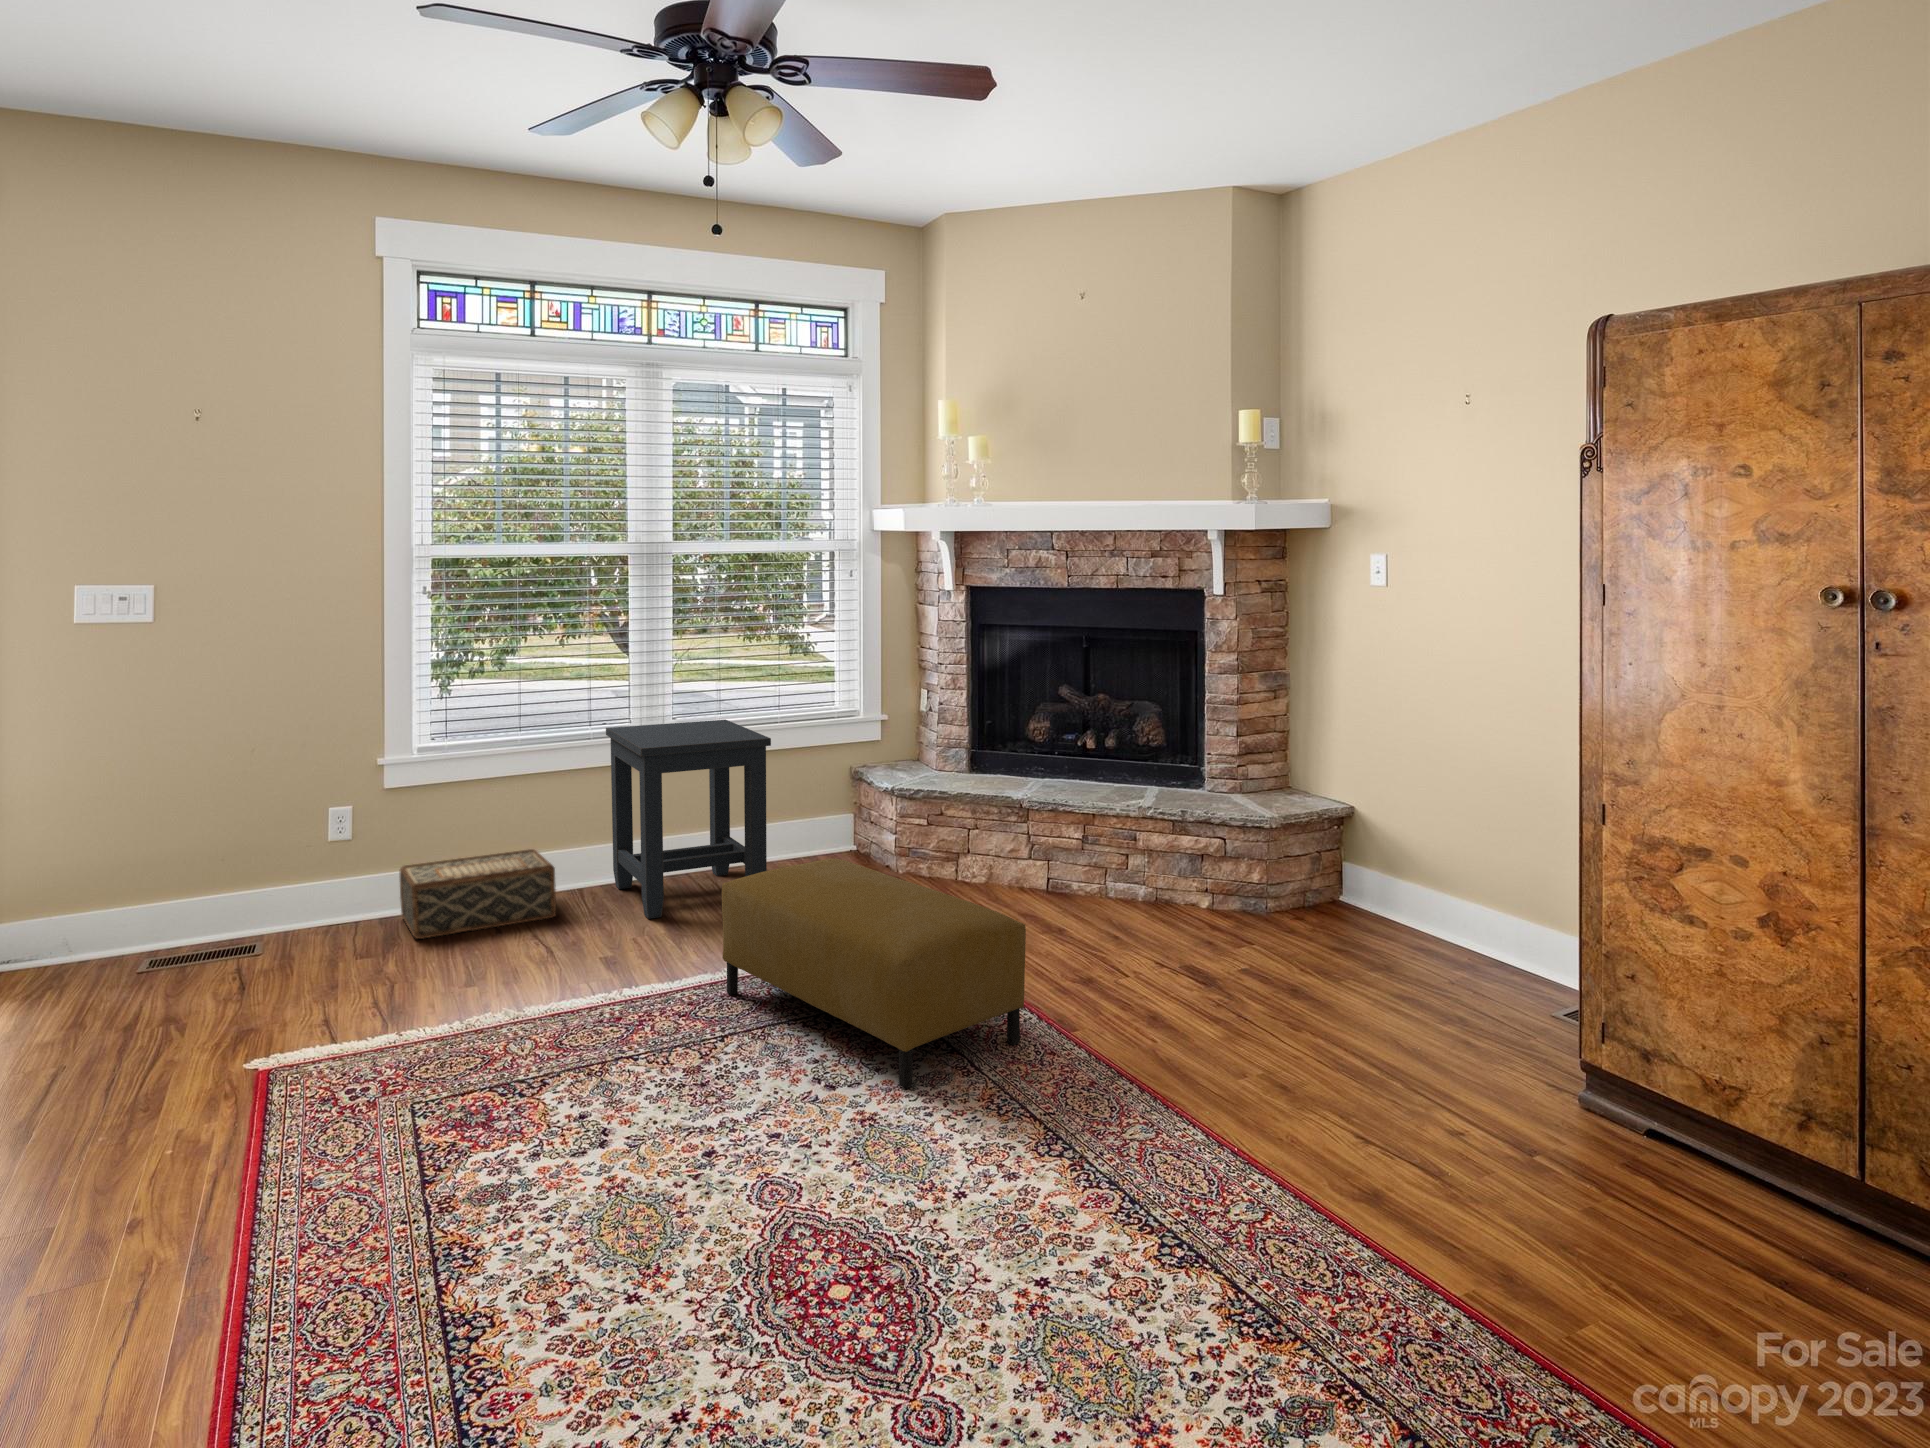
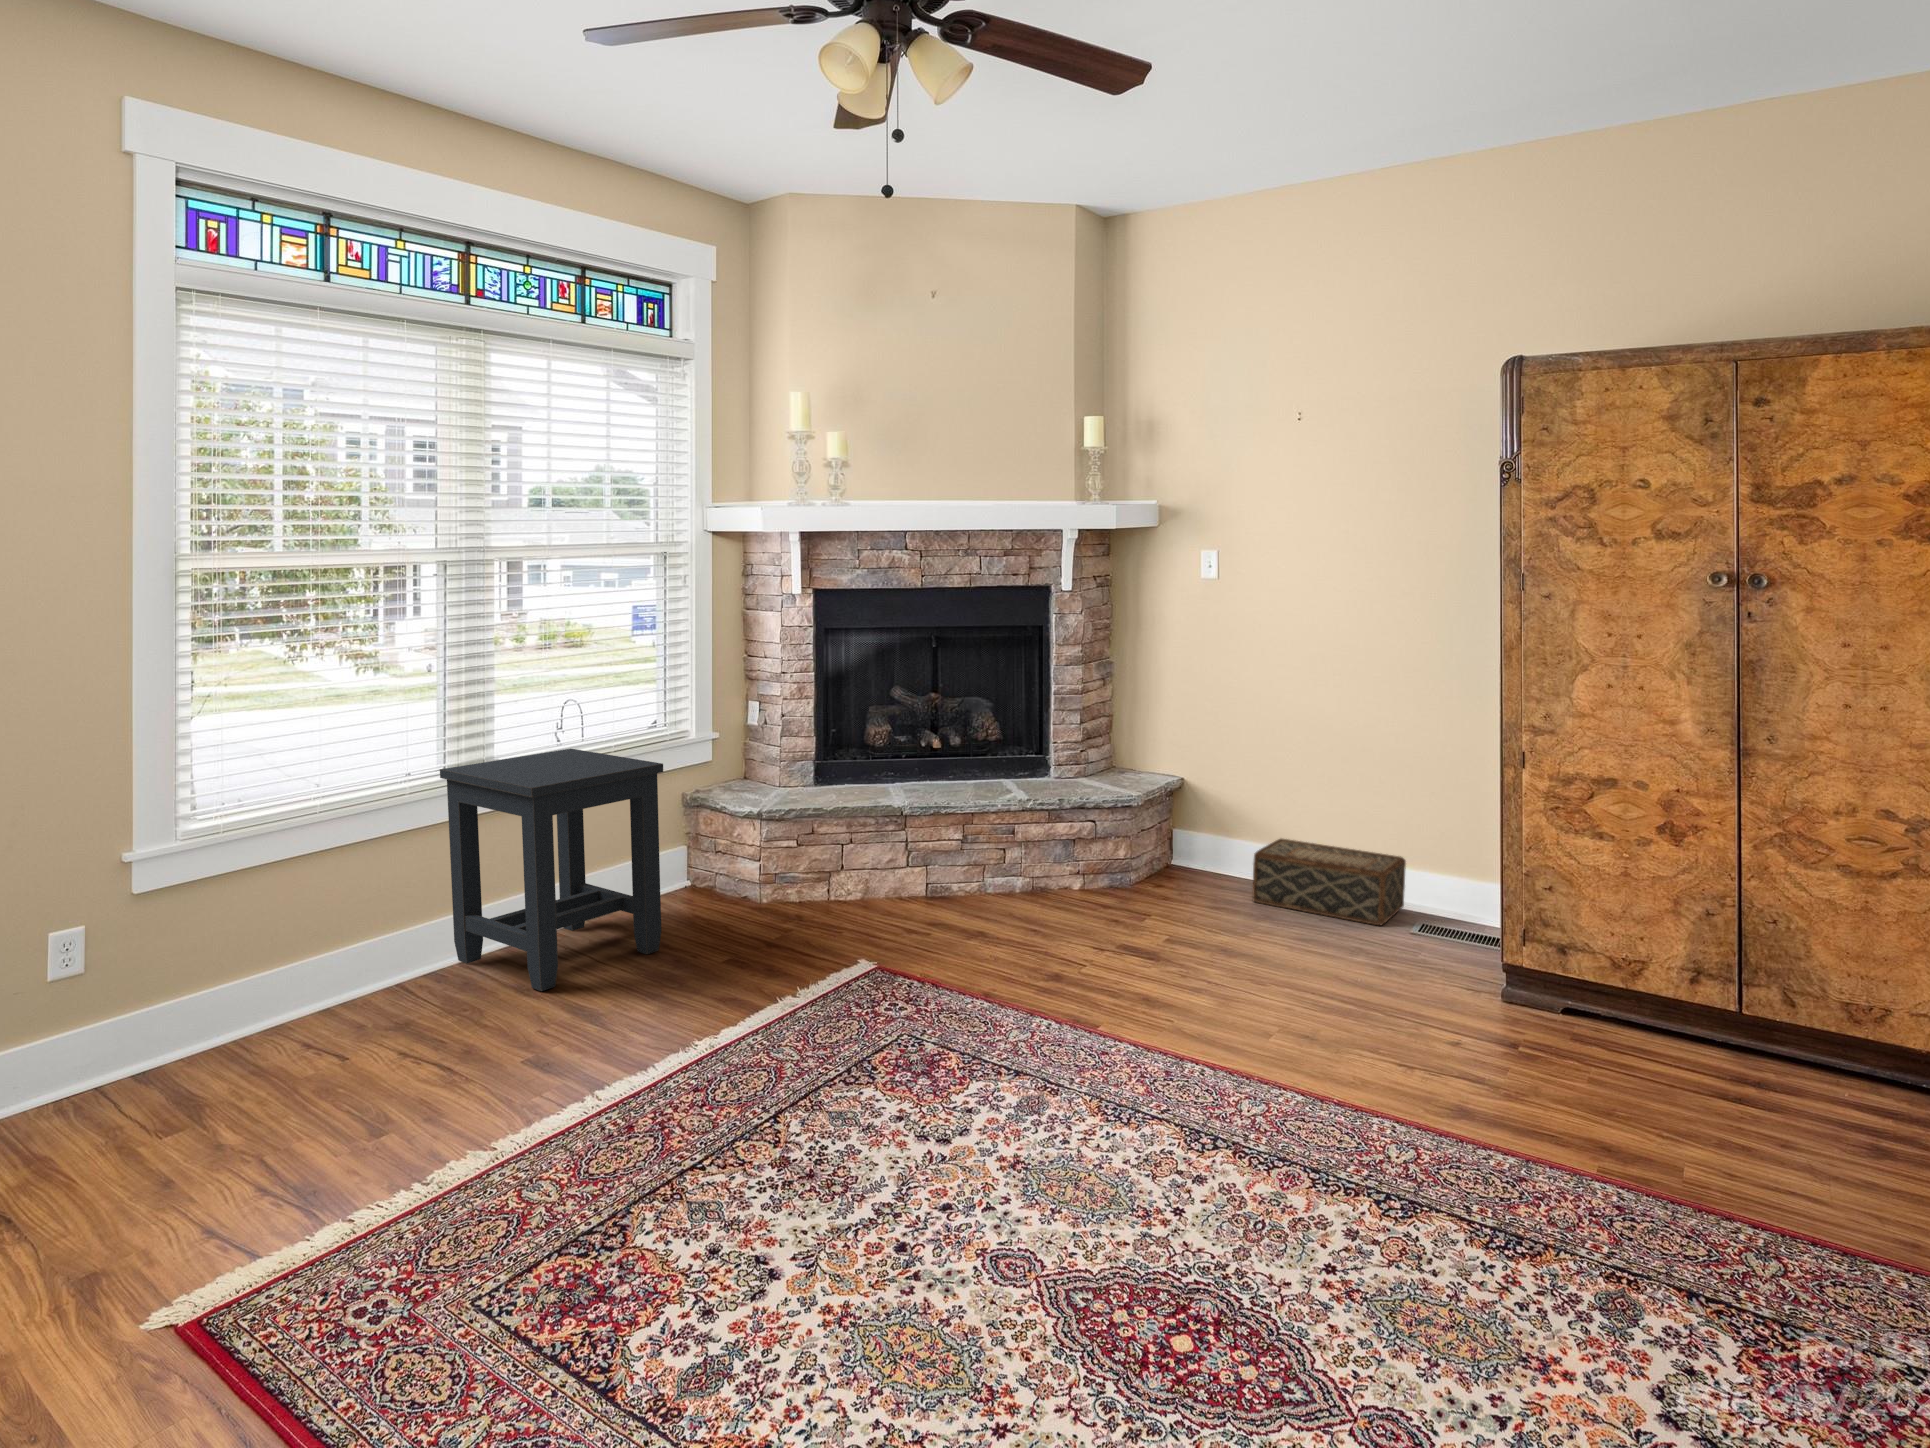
woven basket: present [400,849,556,939] -> present [1253,839,1406,925]
ottoman: present [722,858,1026,1088] -> none [717,886,1075,1115]

